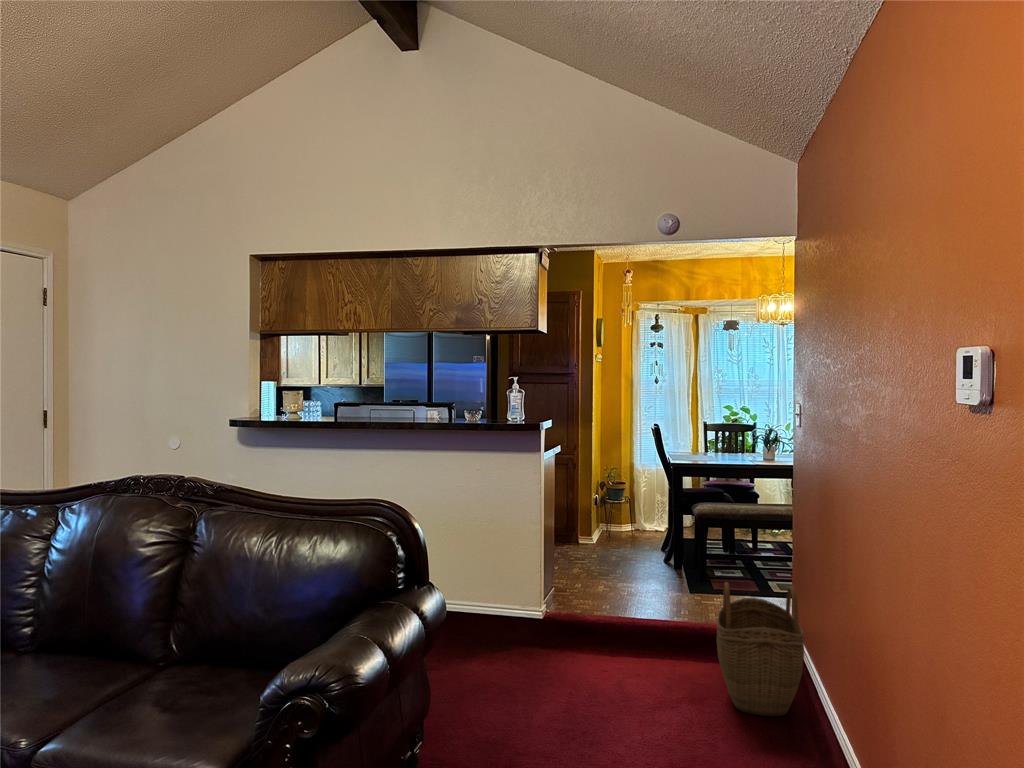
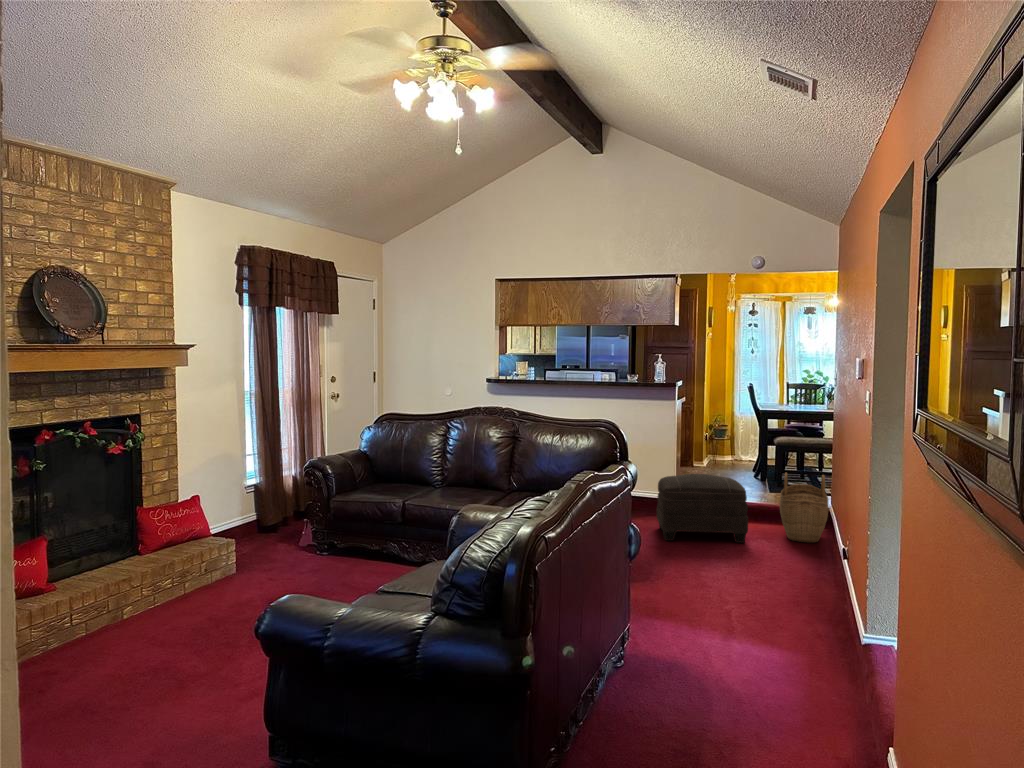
ottoman: none [501,588,664,728] -> present [657,474,748,543]

